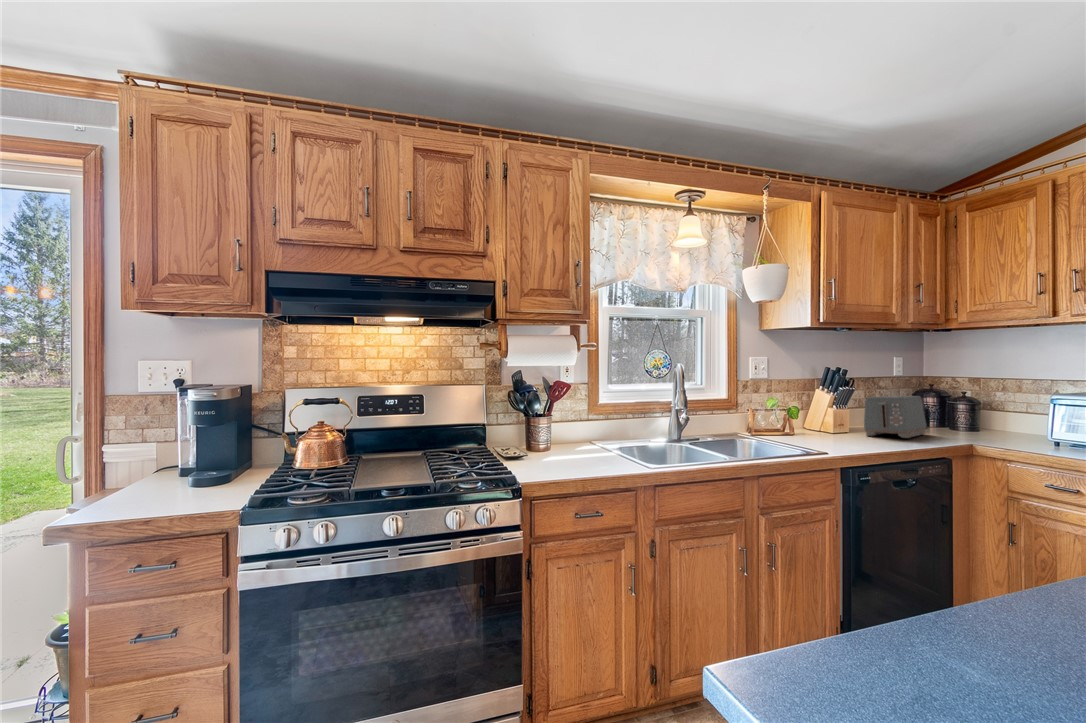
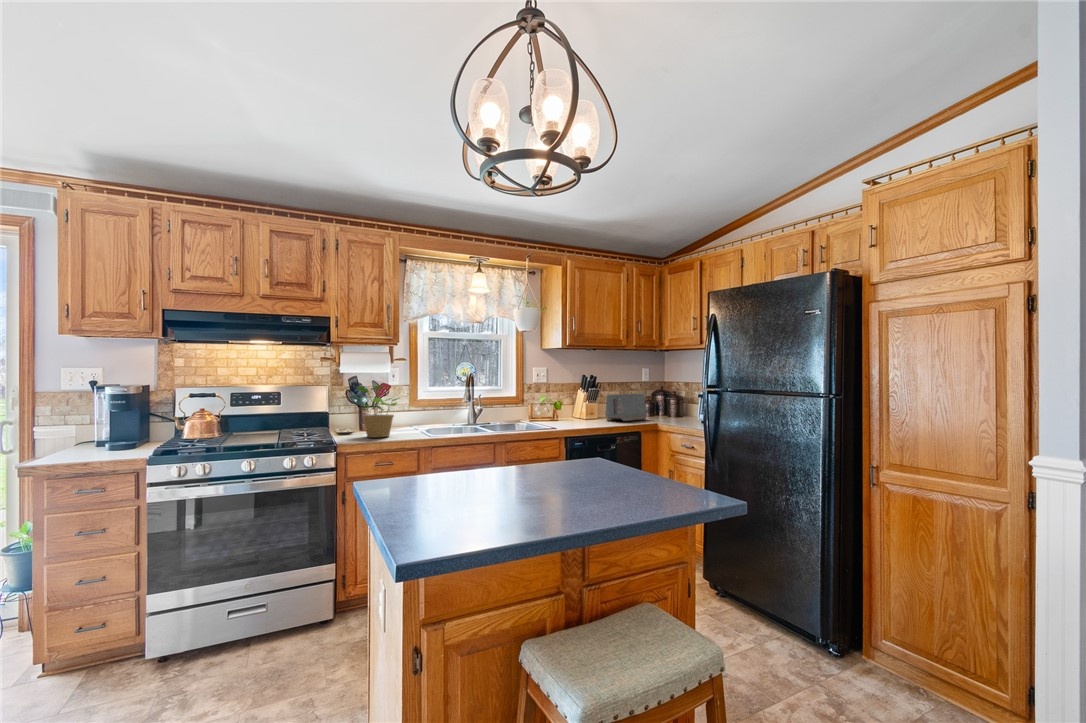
potted plant: none [531,386,601,467] -> present [355,385,399,438]

